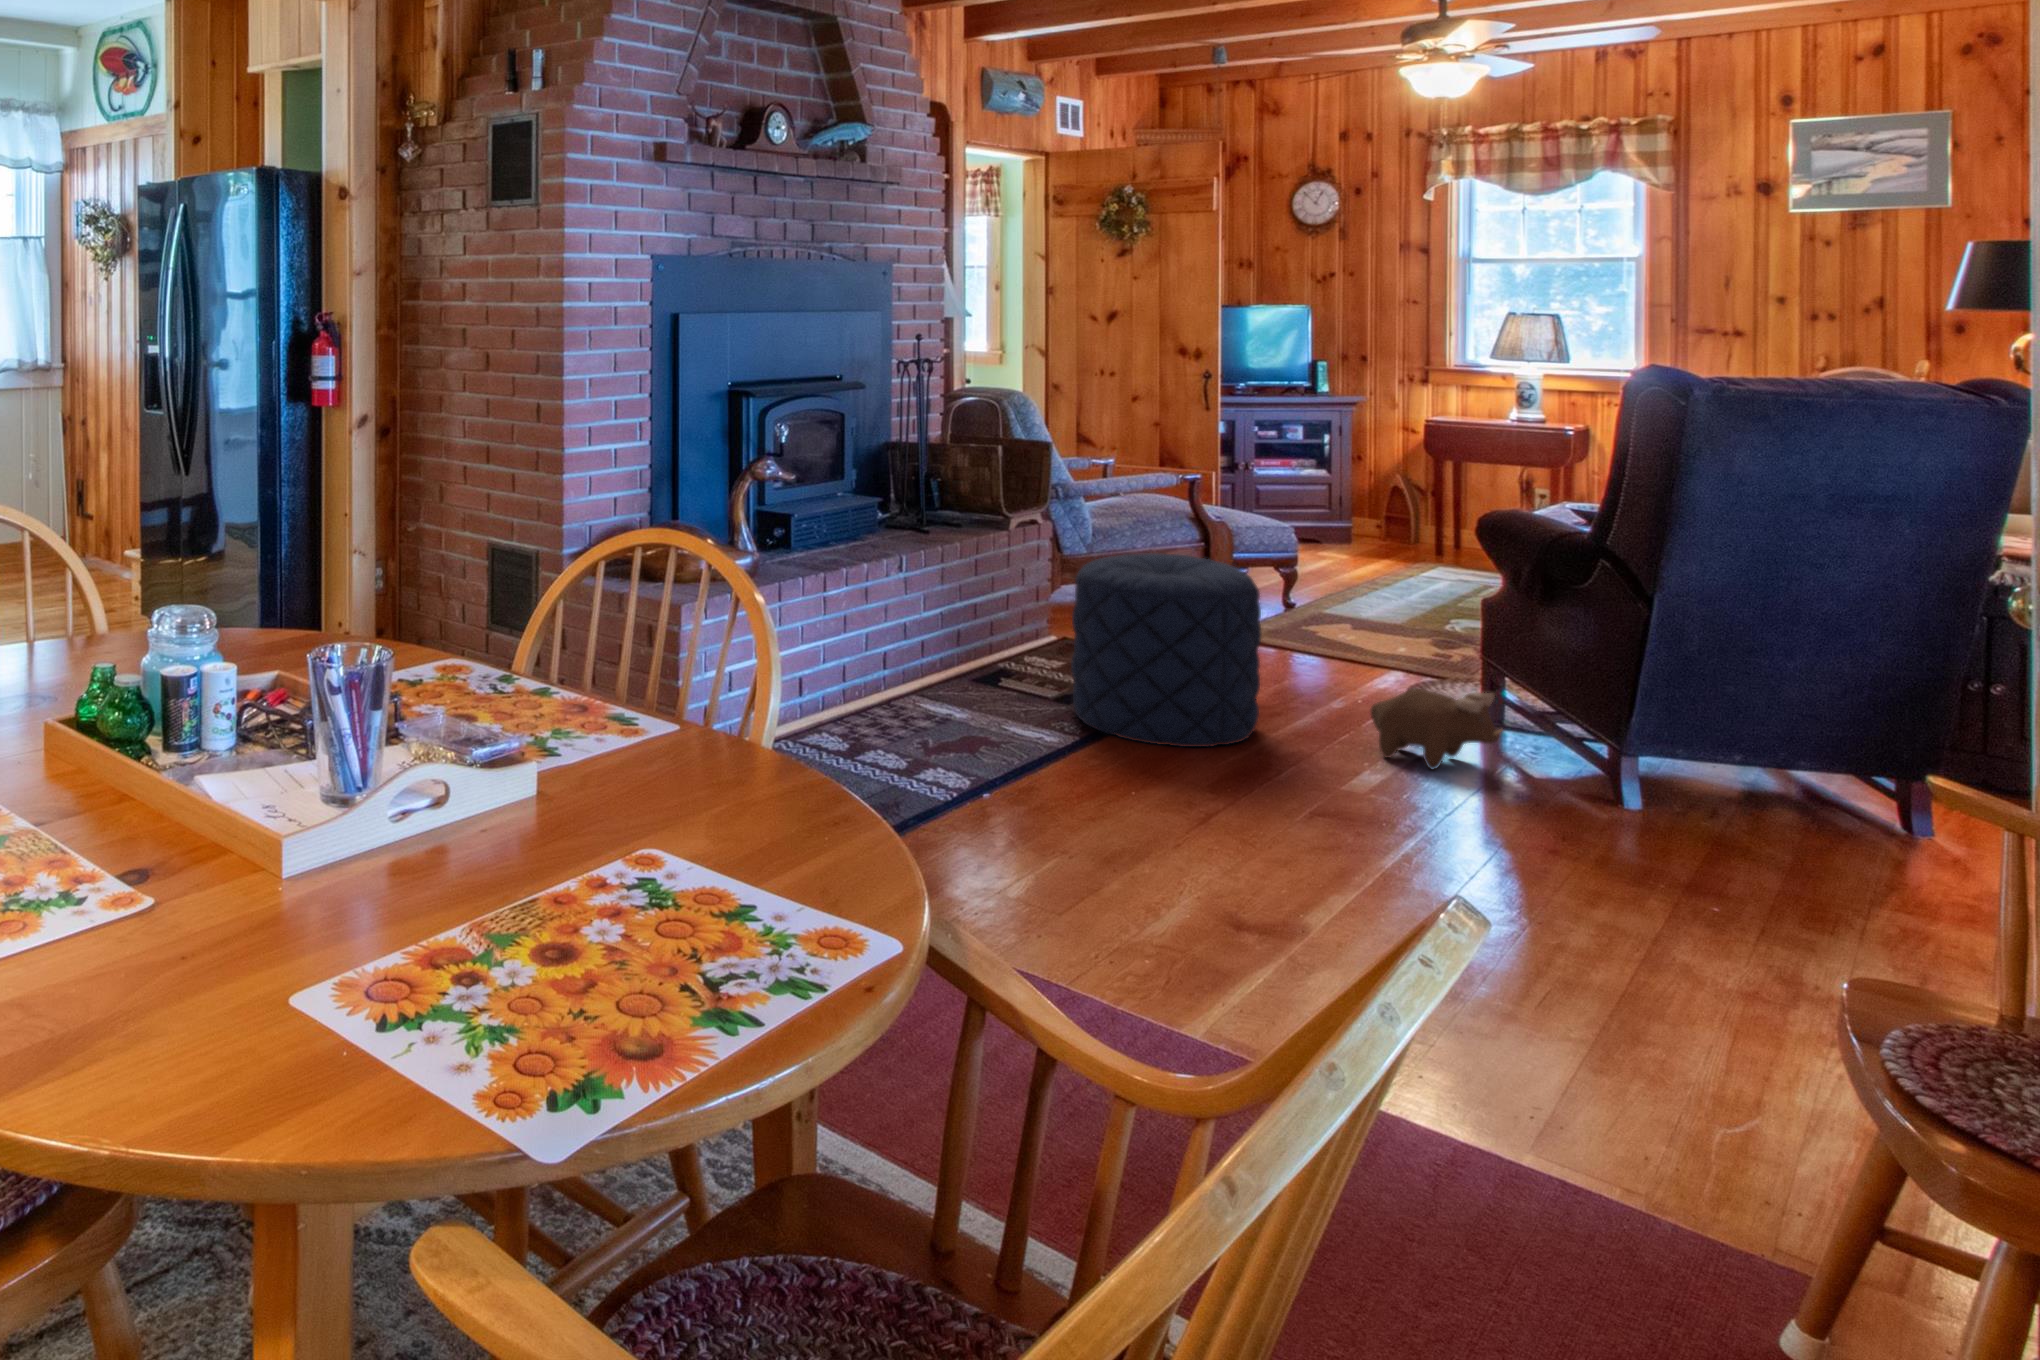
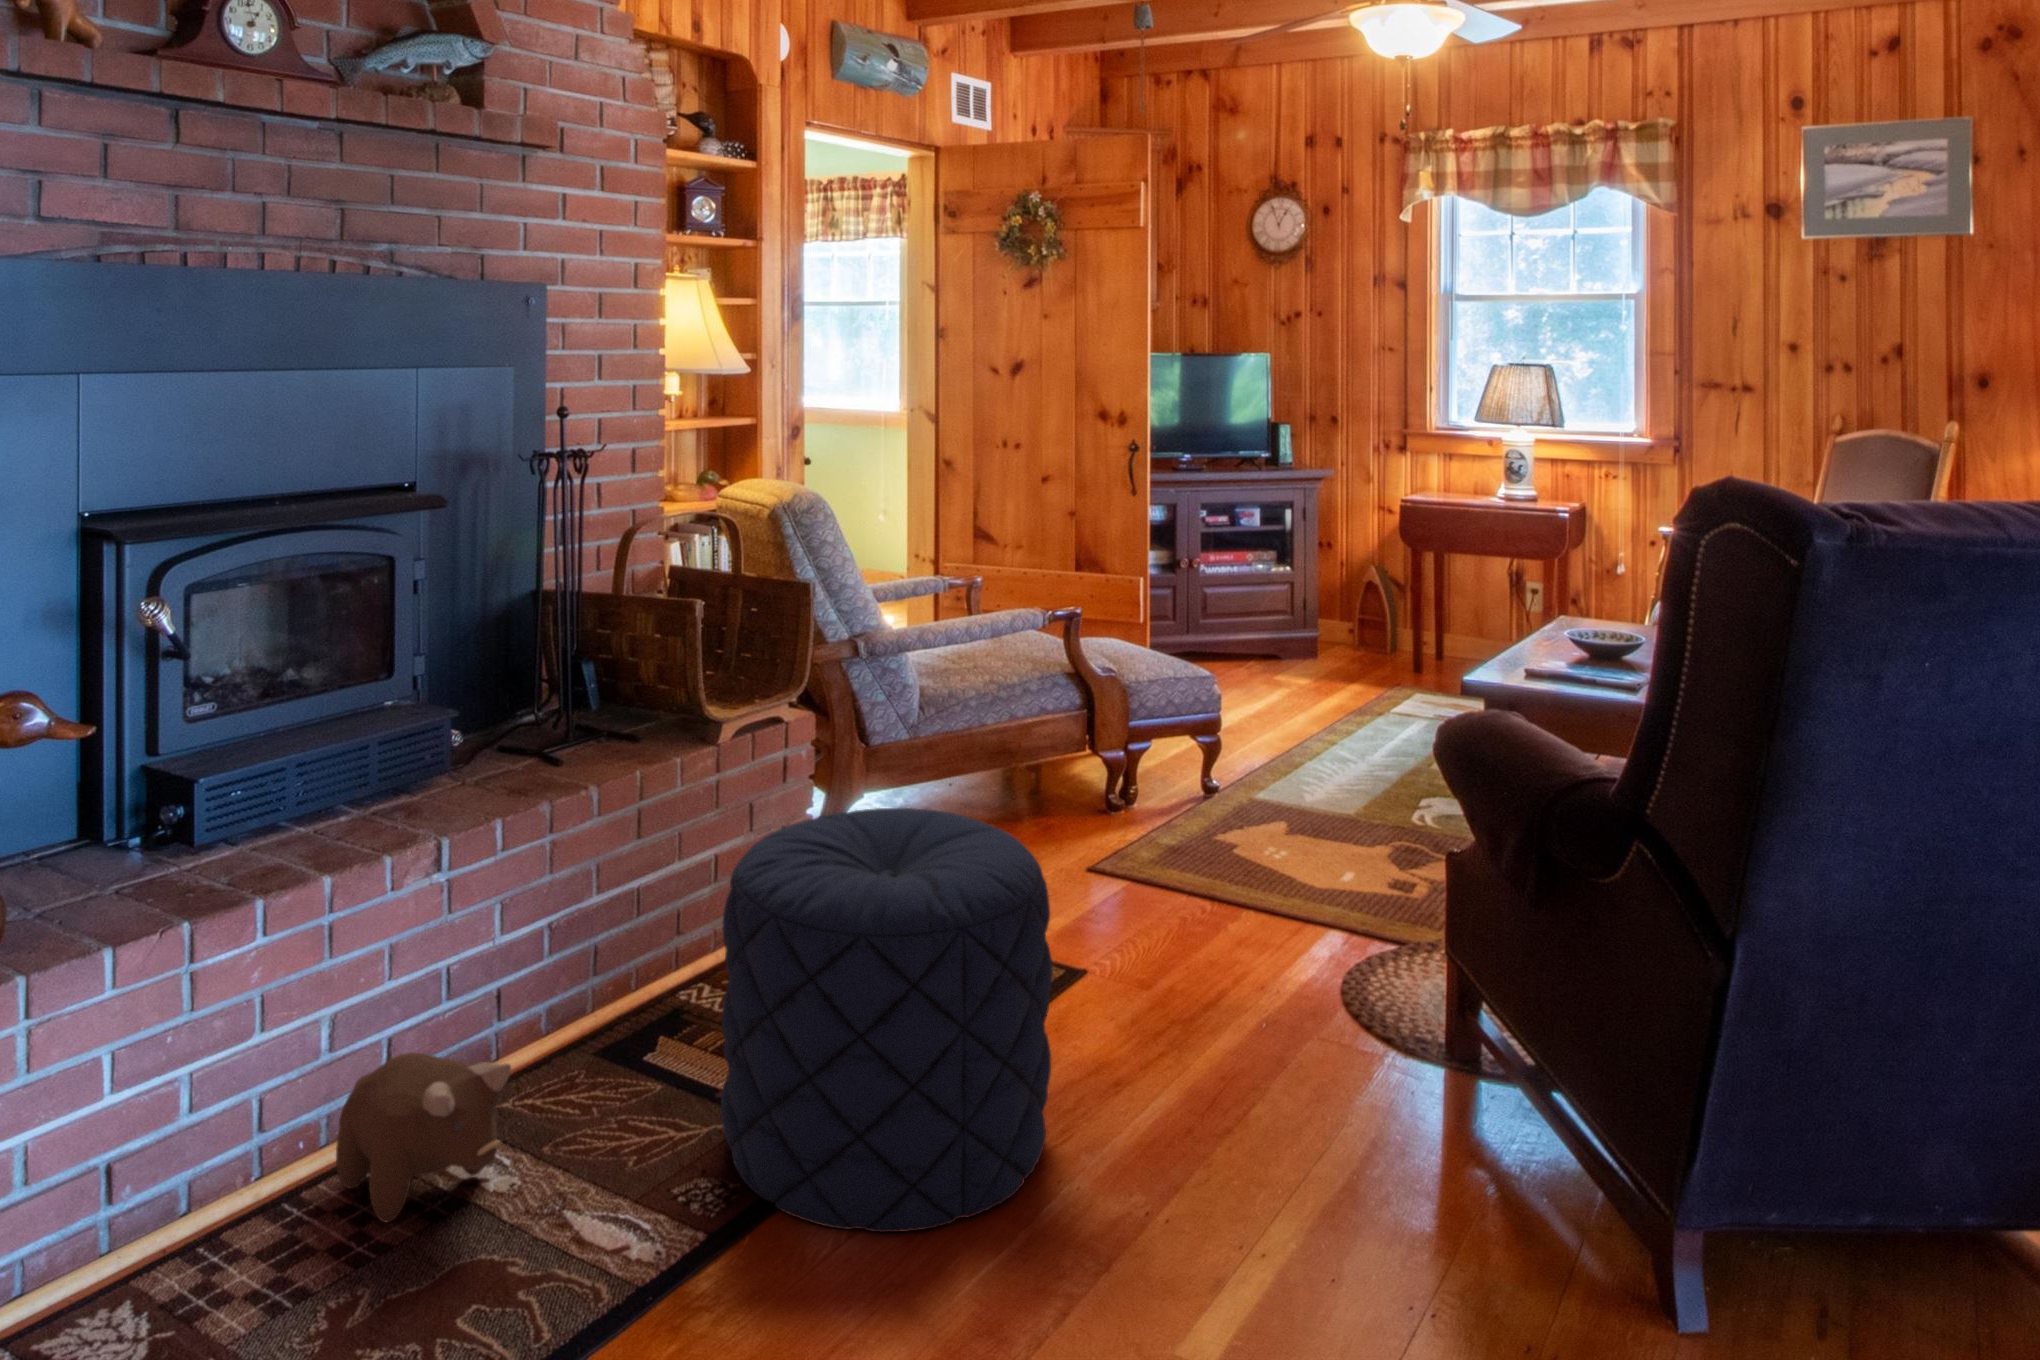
plush toy: present [1370,689,1502,769] -> present [336,1053,511,1222]

